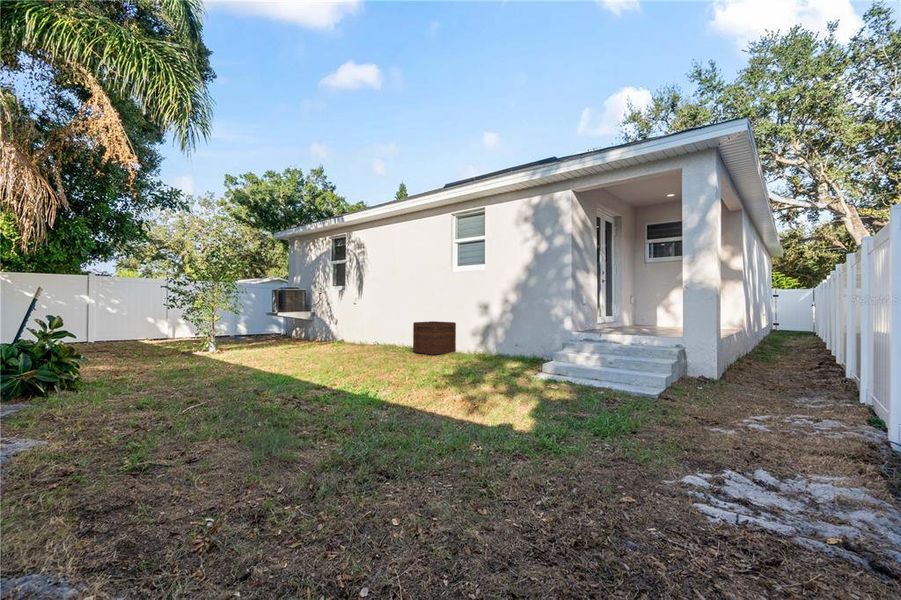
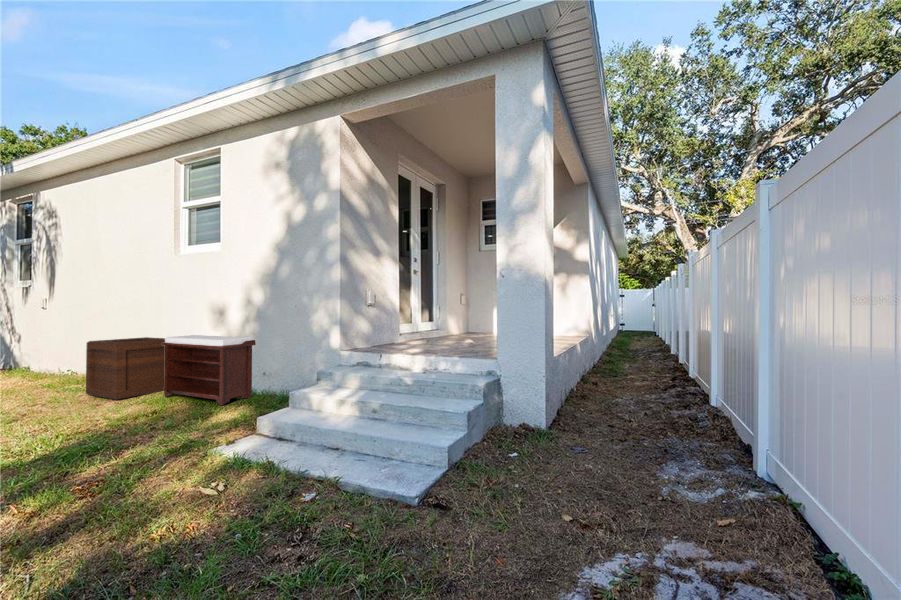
bench: none [457,320,512,359] -> present [162,335,256,405]

